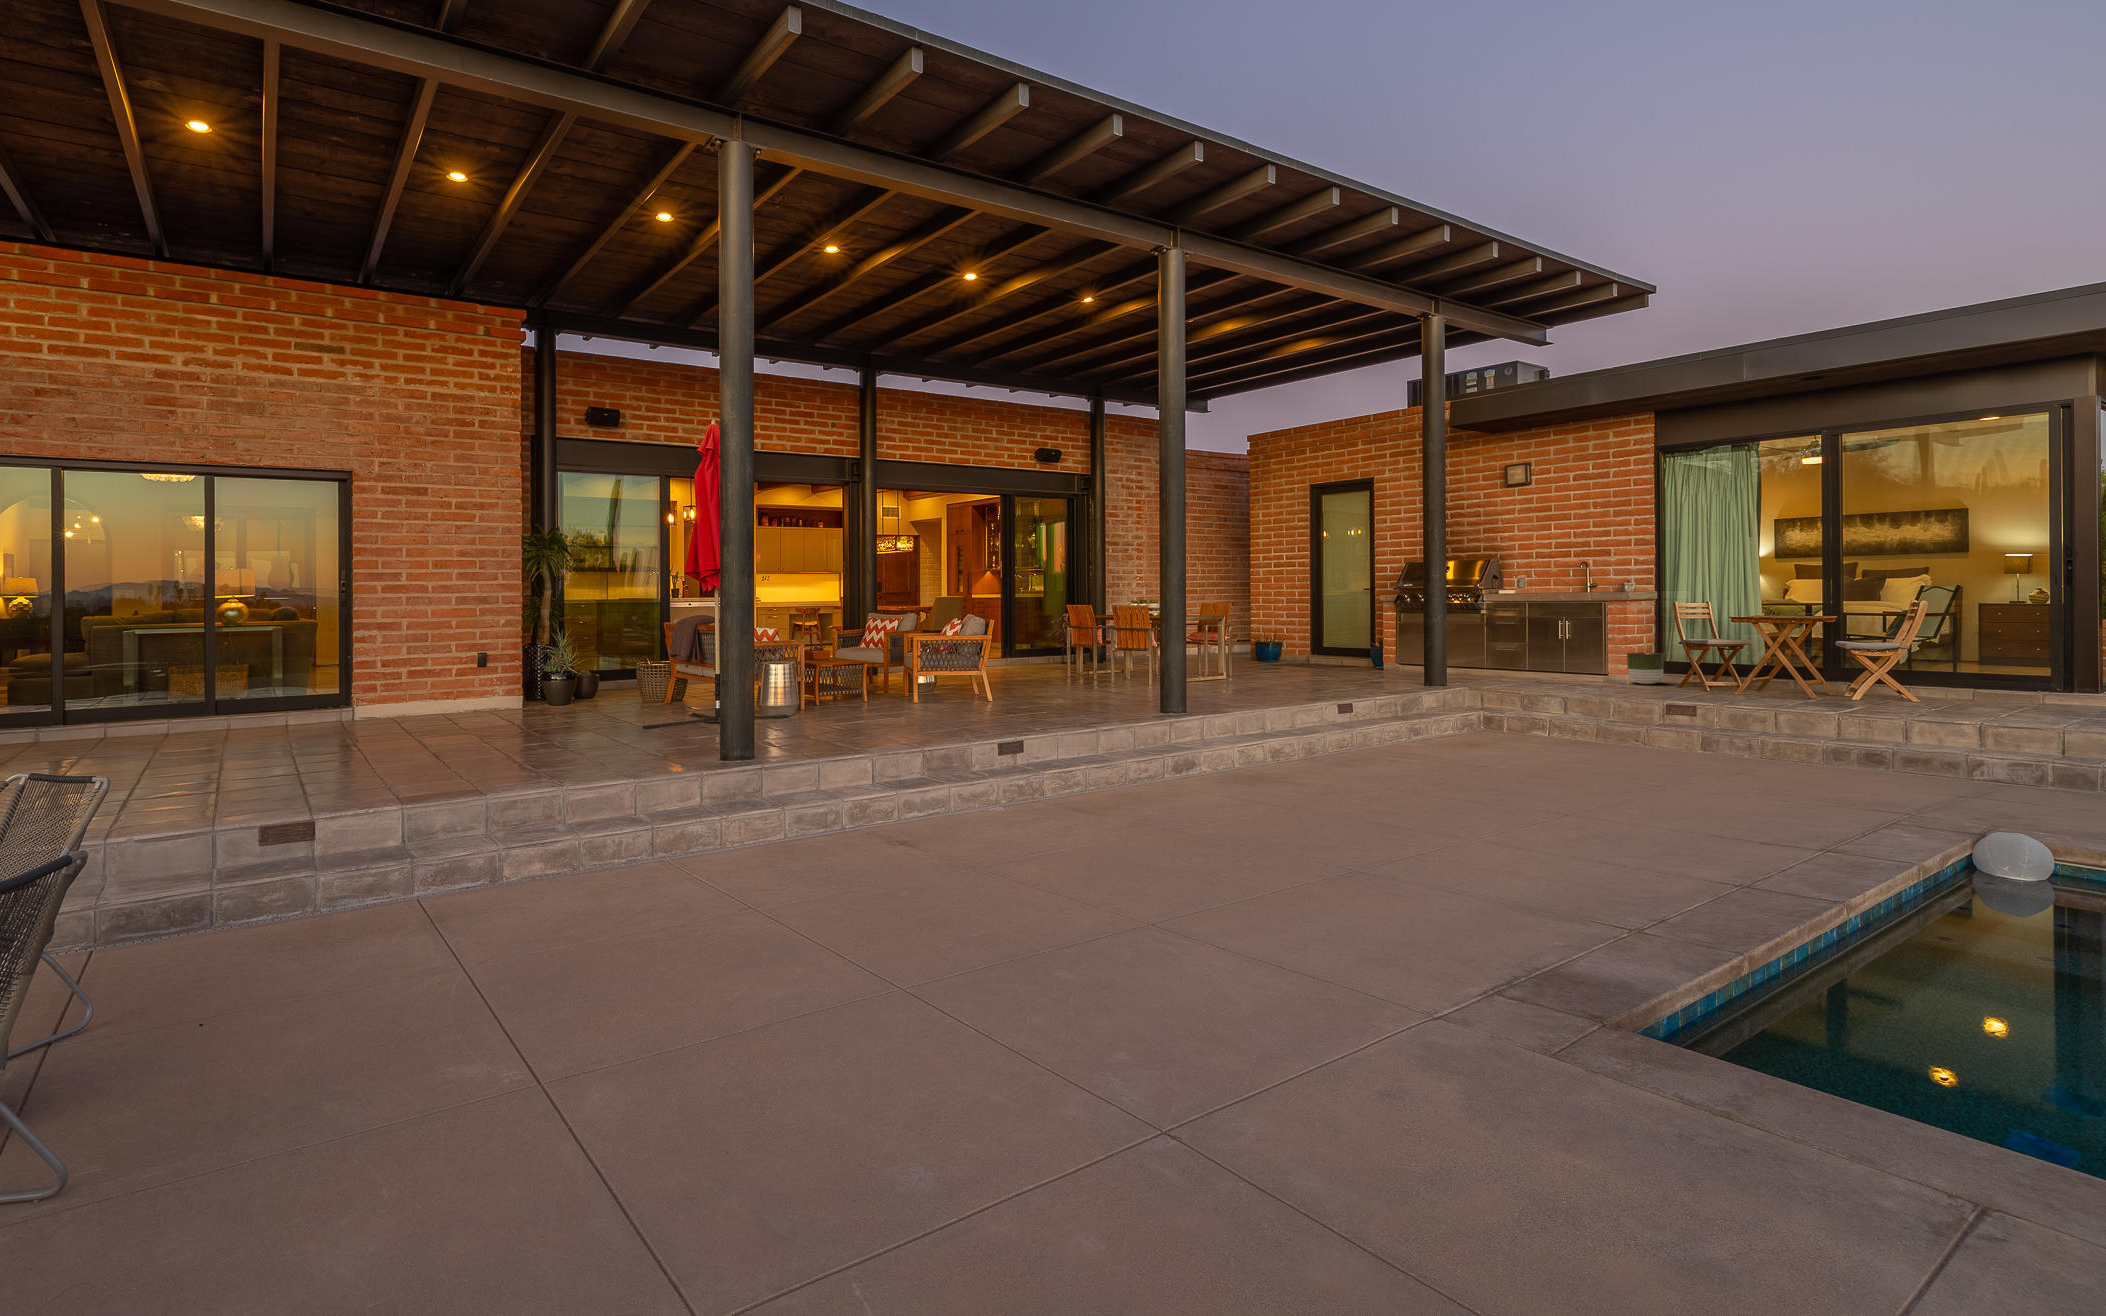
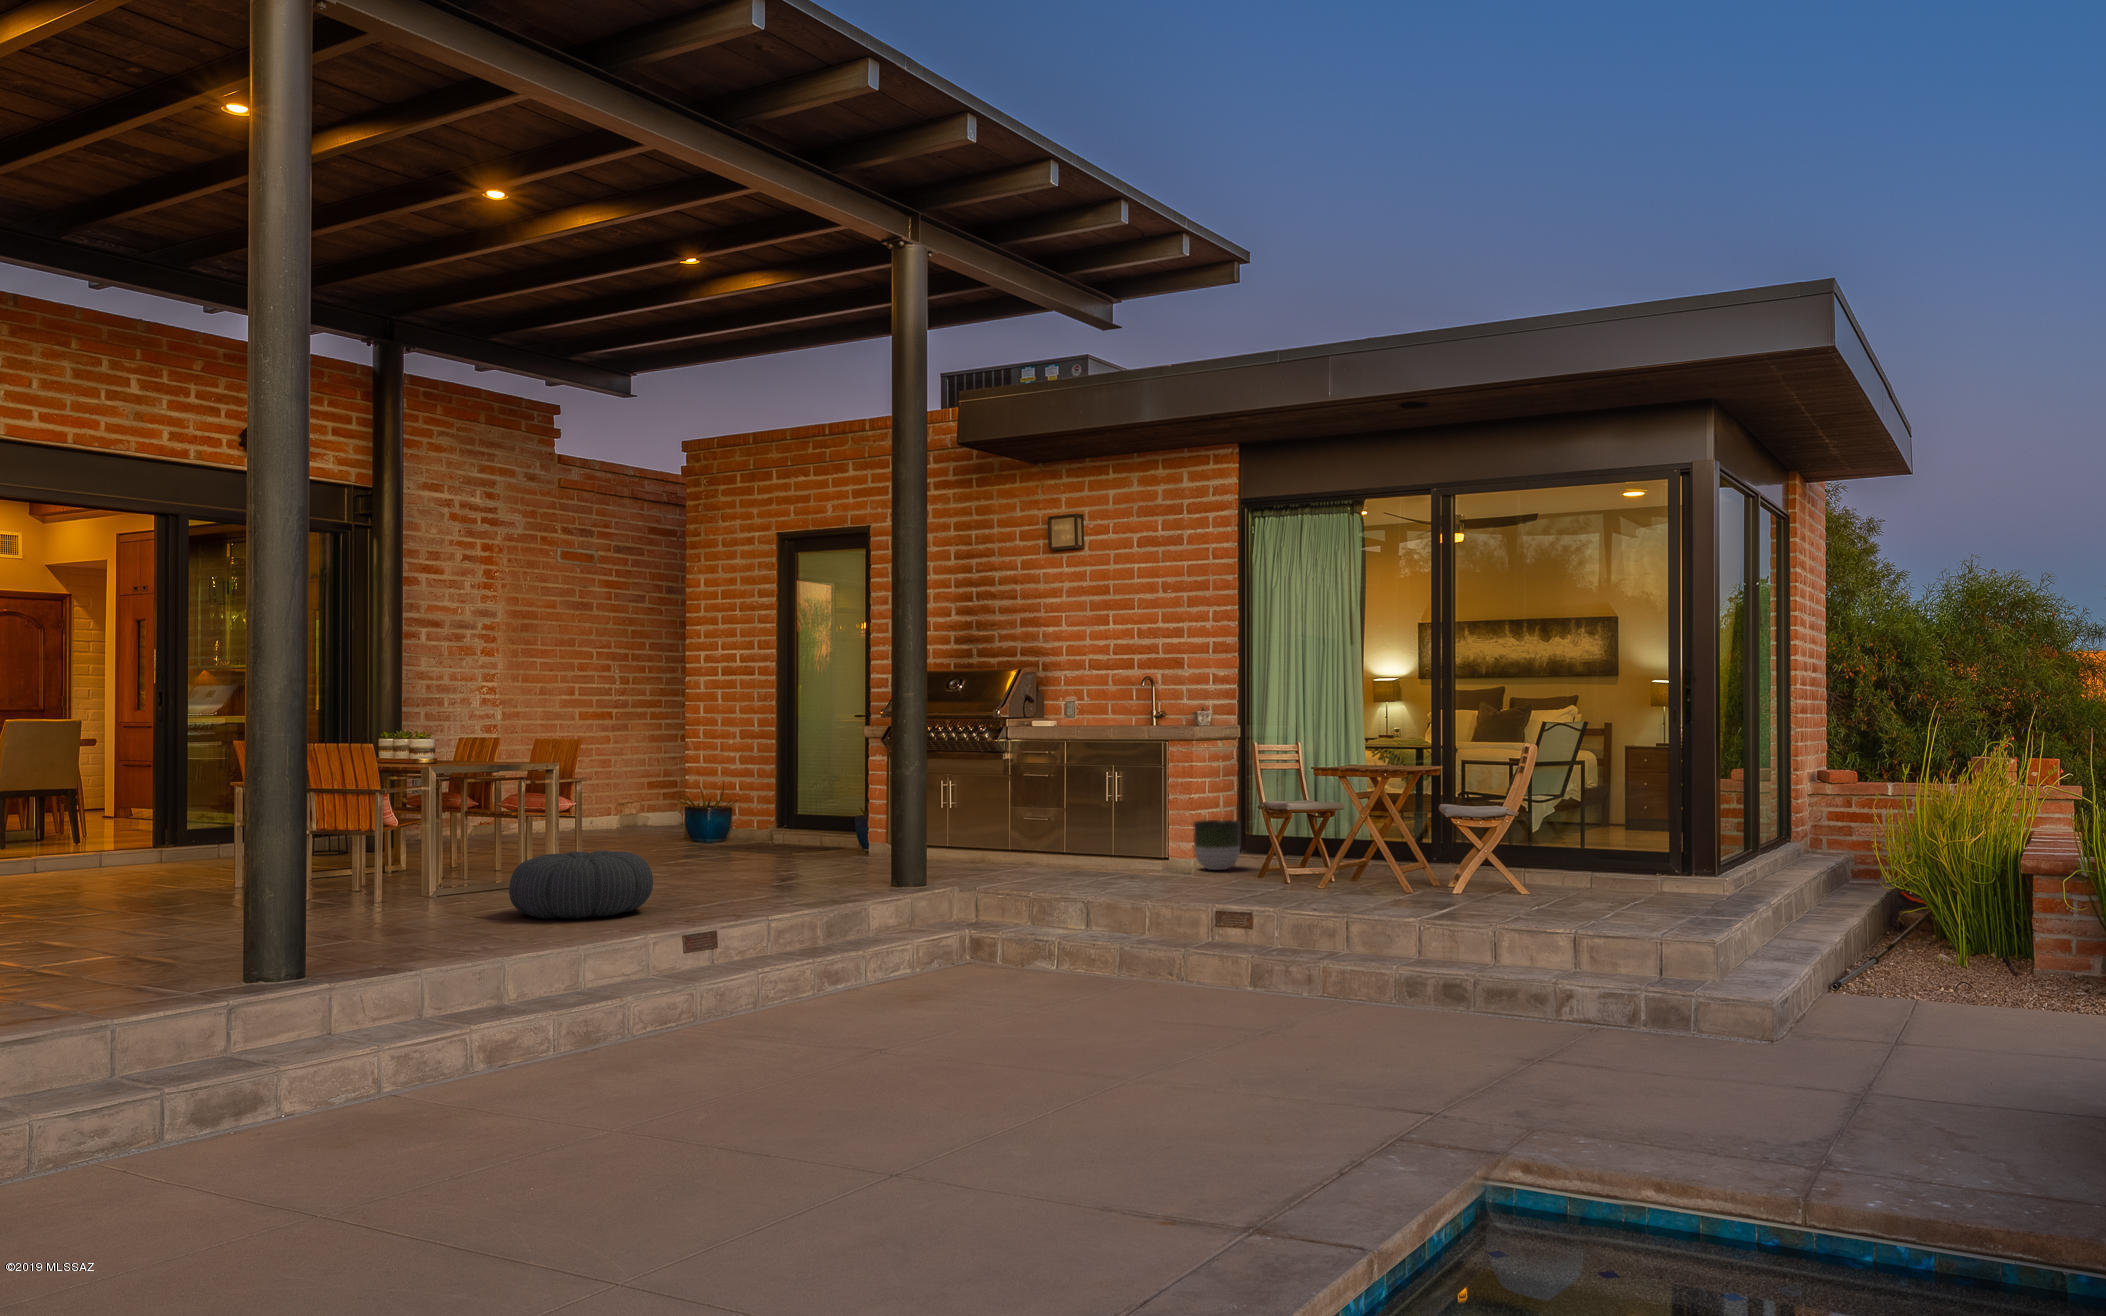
pouf: none [1234,661,1306,694] -> present [509,851,653,919]

